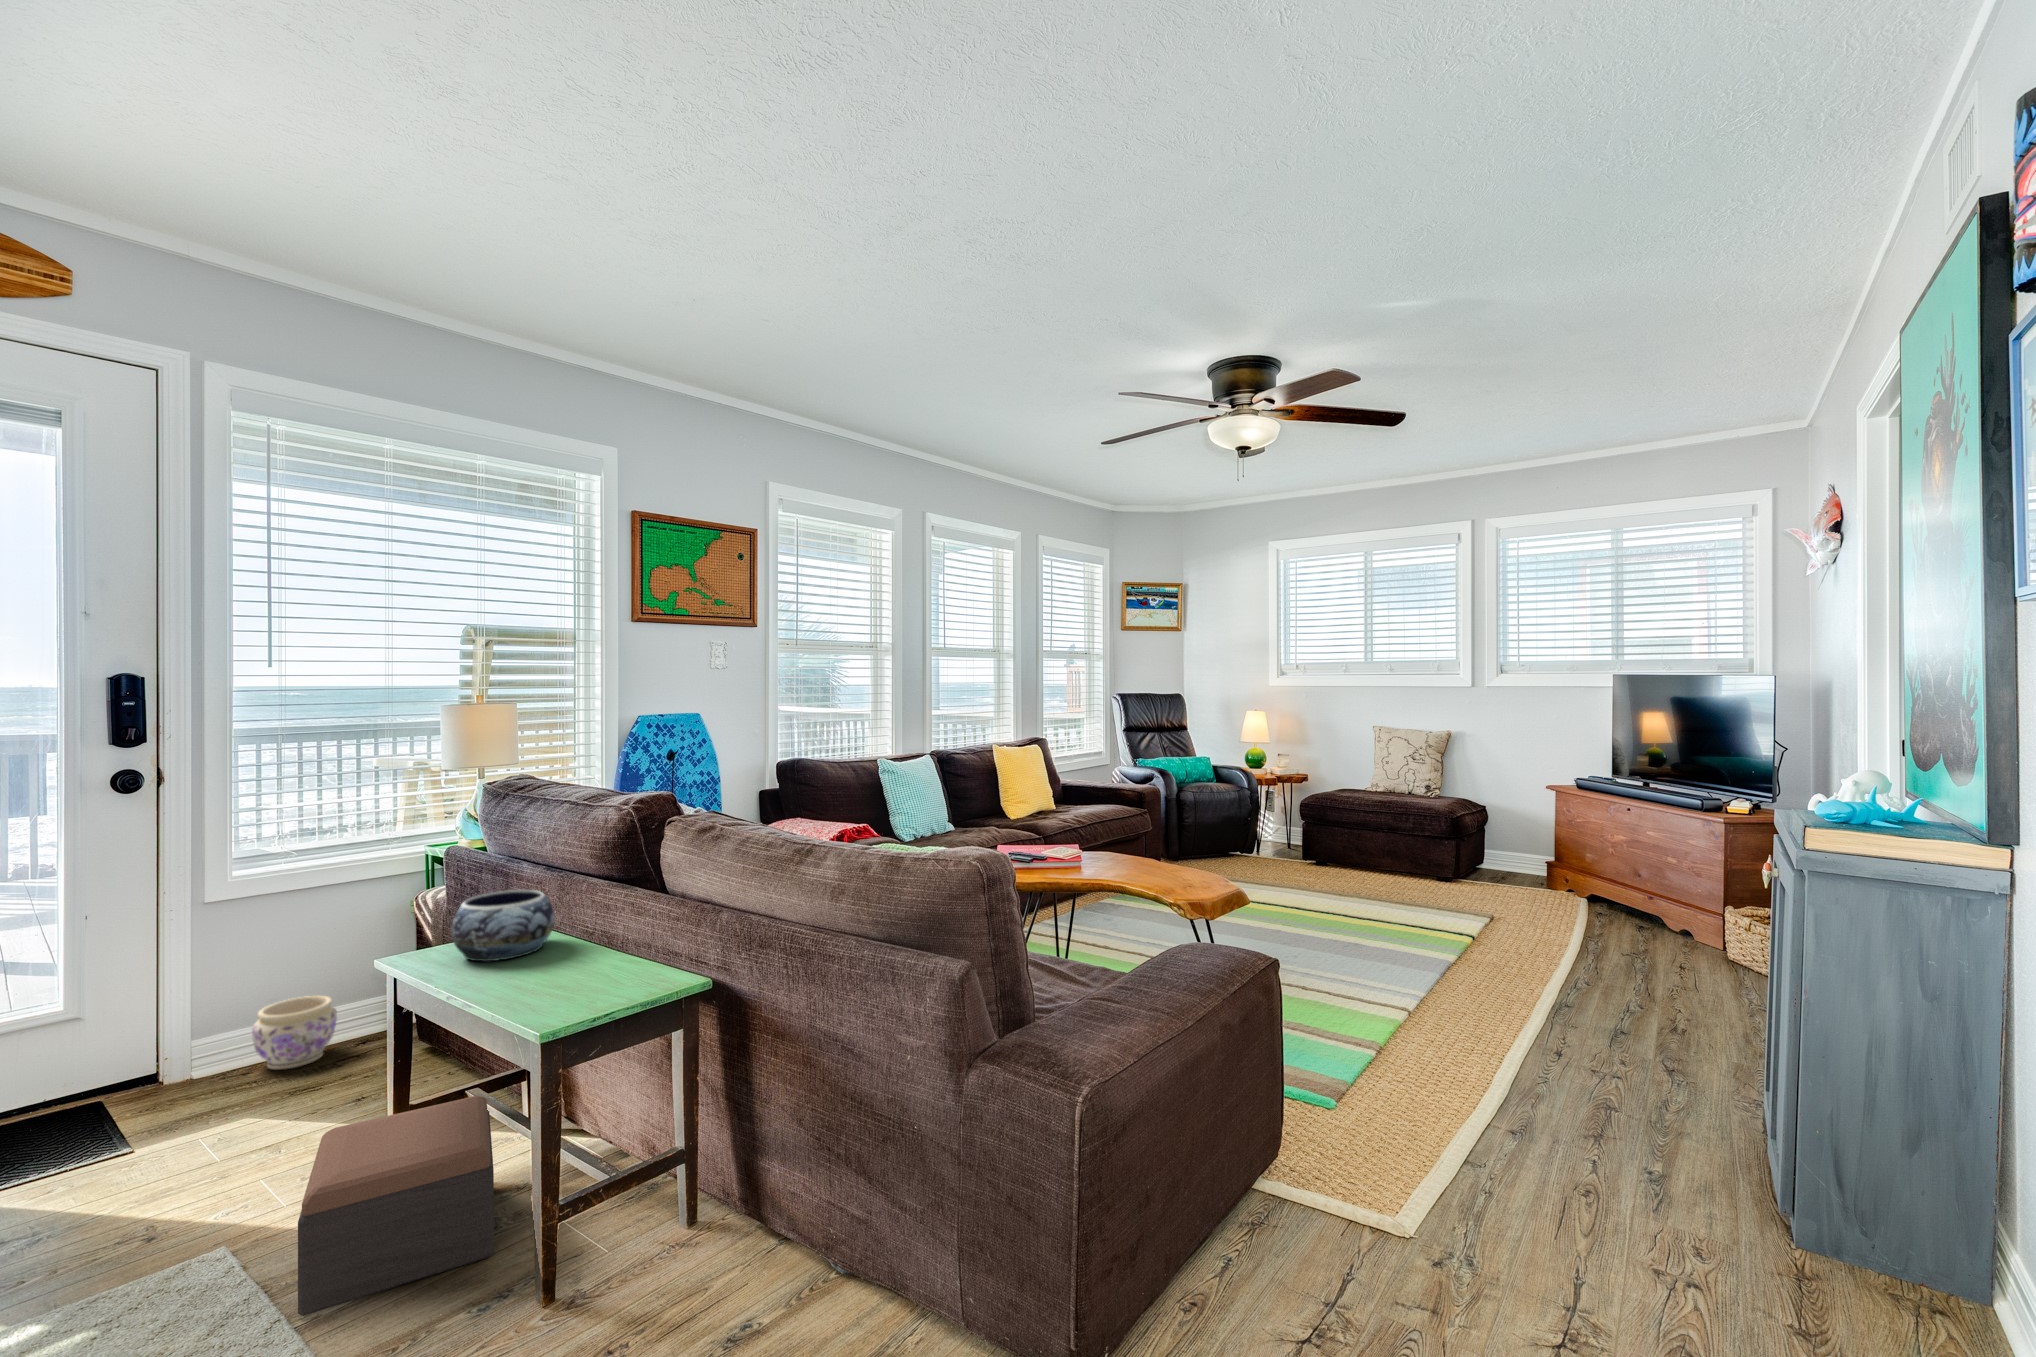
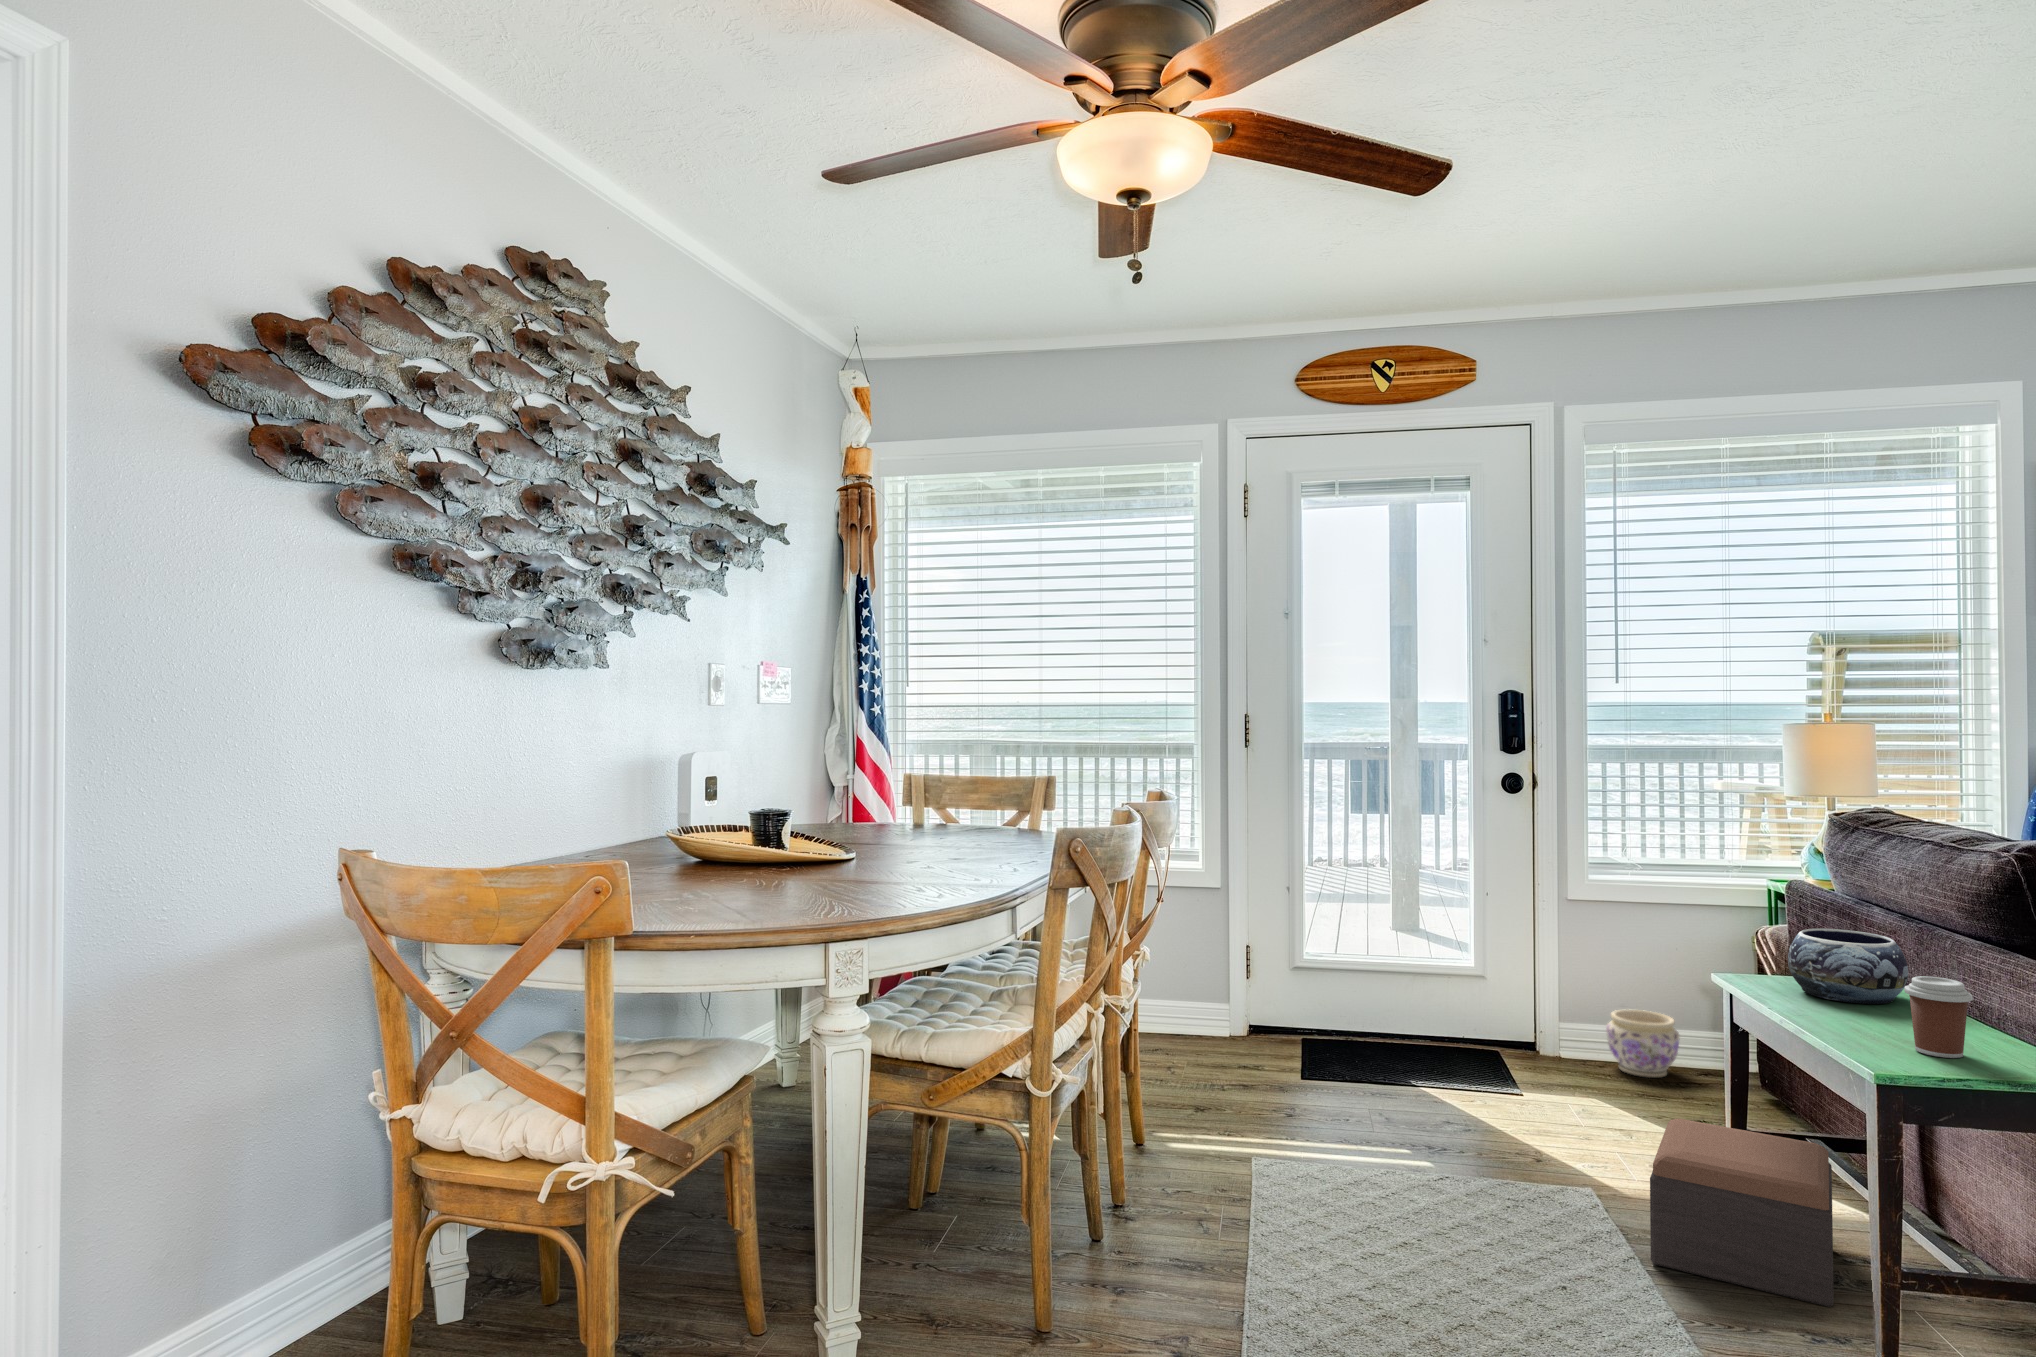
coffee cup: none [560,925,613,998] -> present [1904,976,1973,1058]

